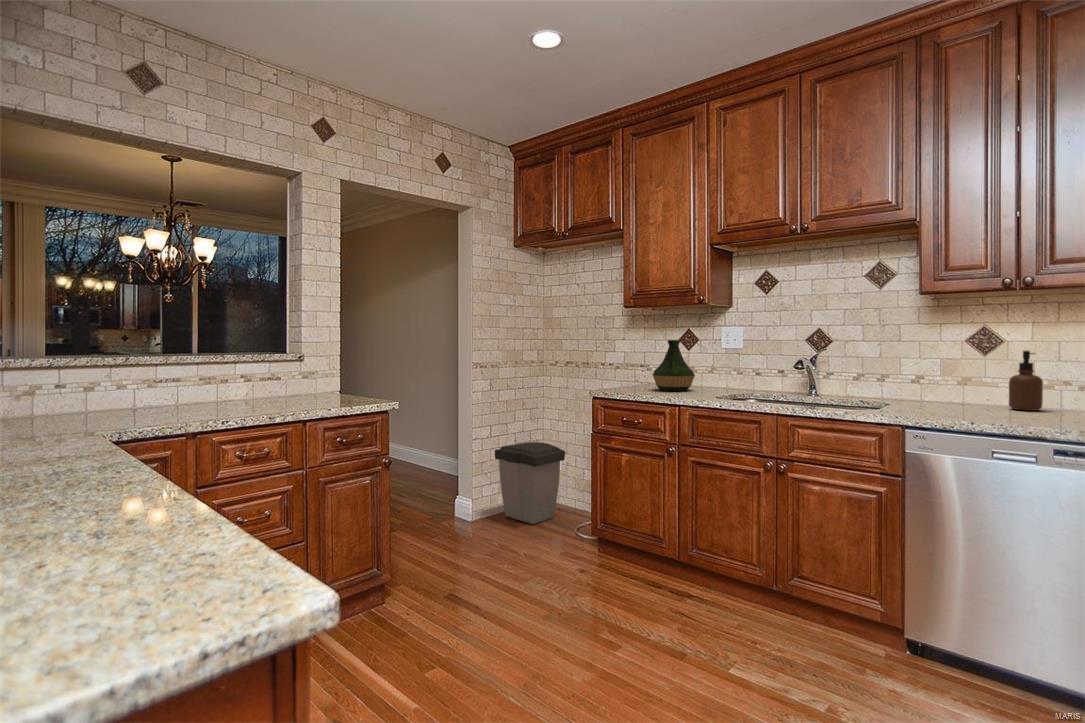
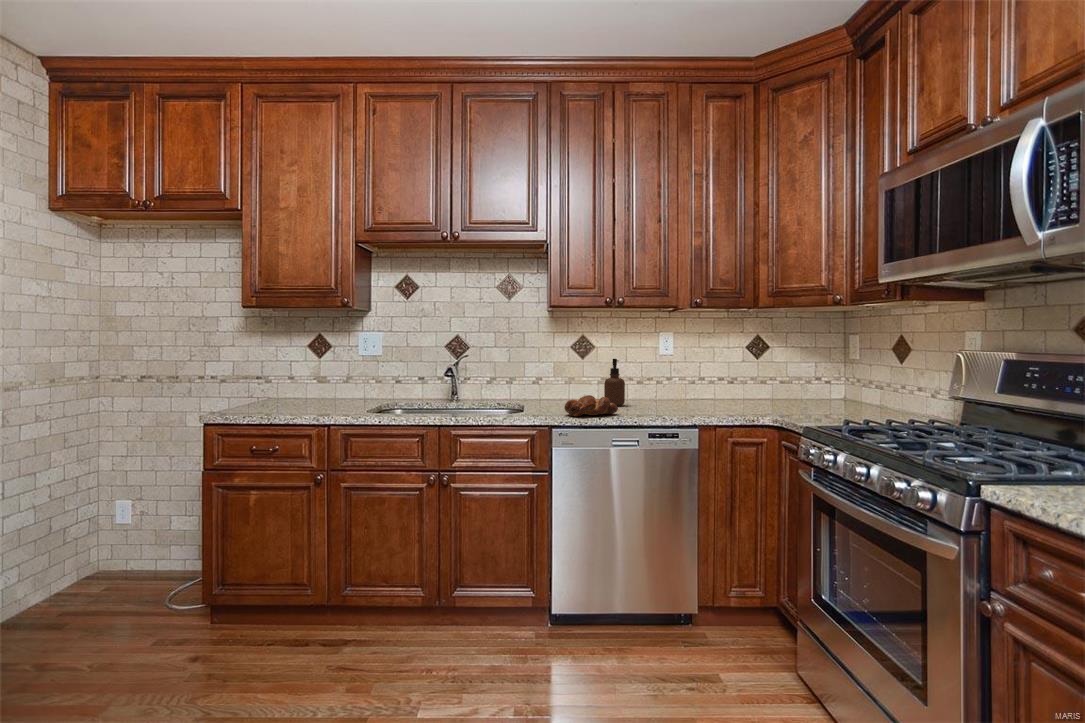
vase: present [653,340,695,391] -> none [280,347,333,406]
bread loaf: none [931,393,1013,417] -> present [564,395,618,416]
trash can: present [494,442,565,524] -> none [16,488,148,607]

